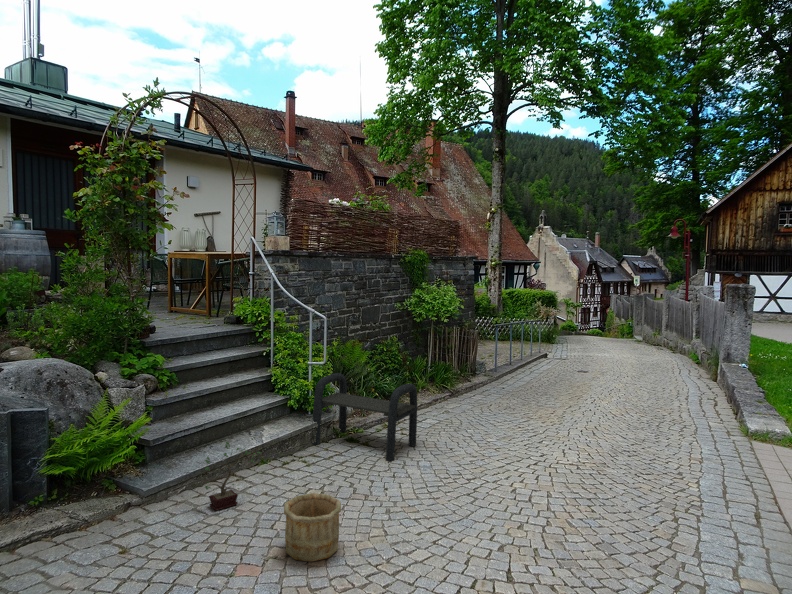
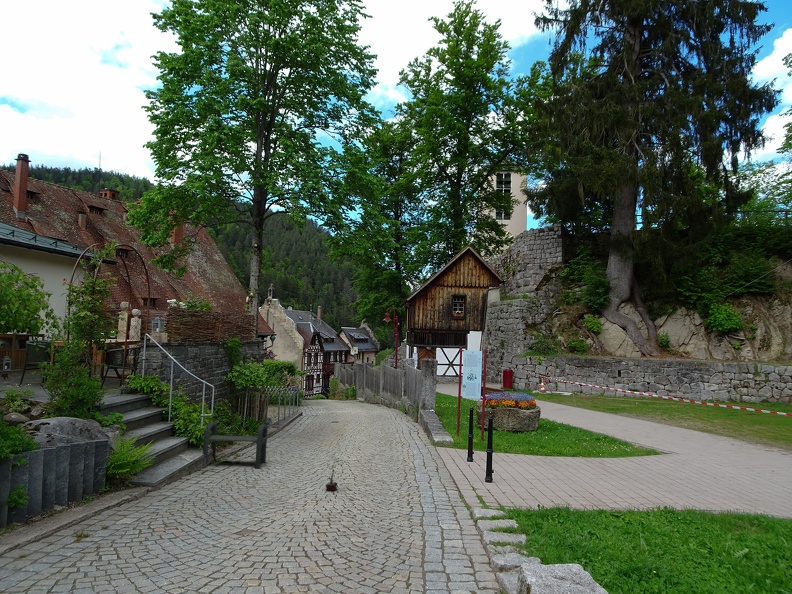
potted plant: present [205,442,261,511] -> present [326,457,342,491]
wooden bucket: present [284,493,341,562] -> none [245,470,273,497]

